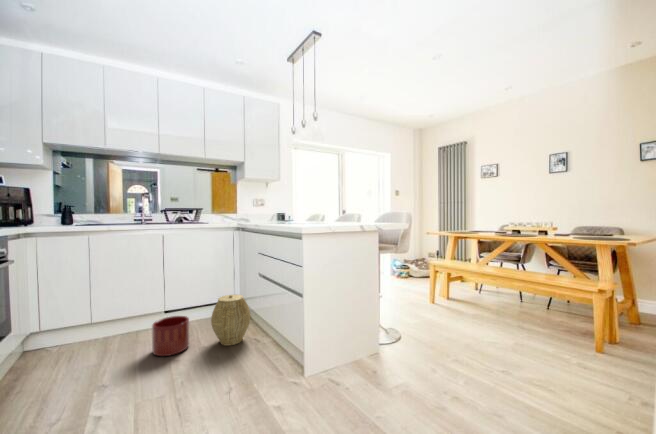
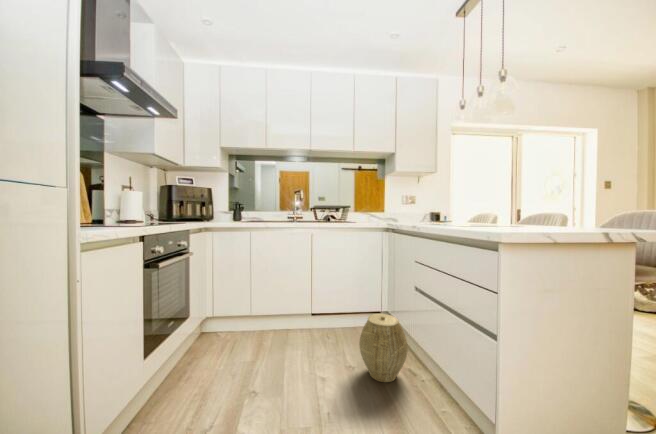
planter: present [152,316,189,356] -> none [298,328,335,377]

